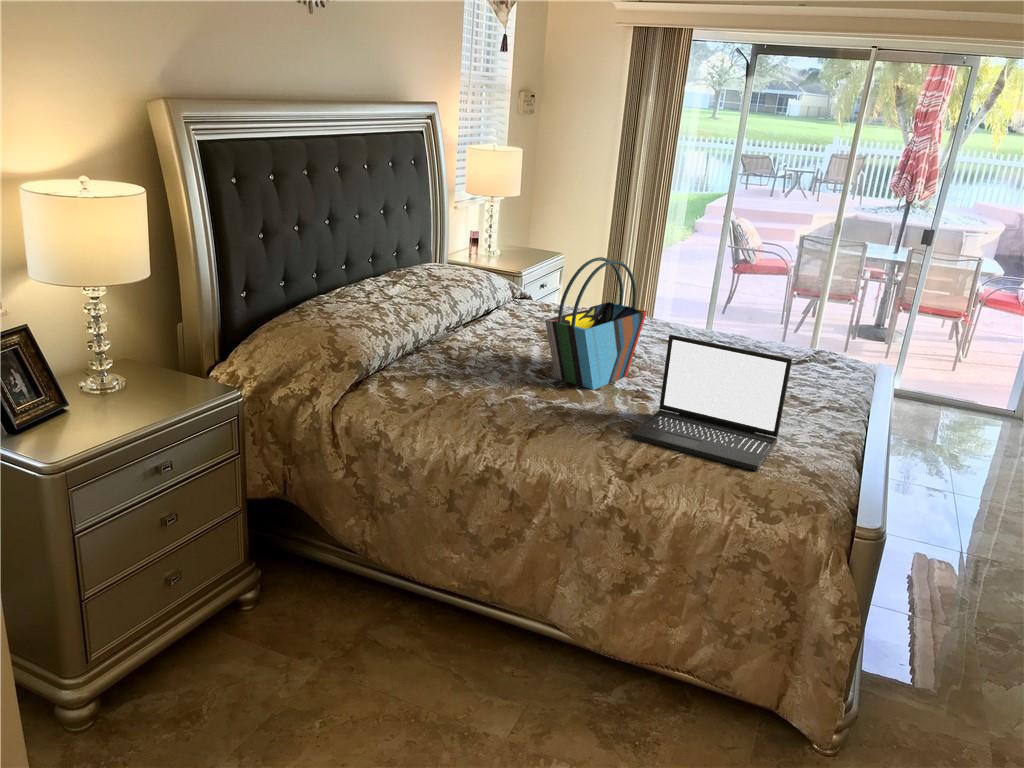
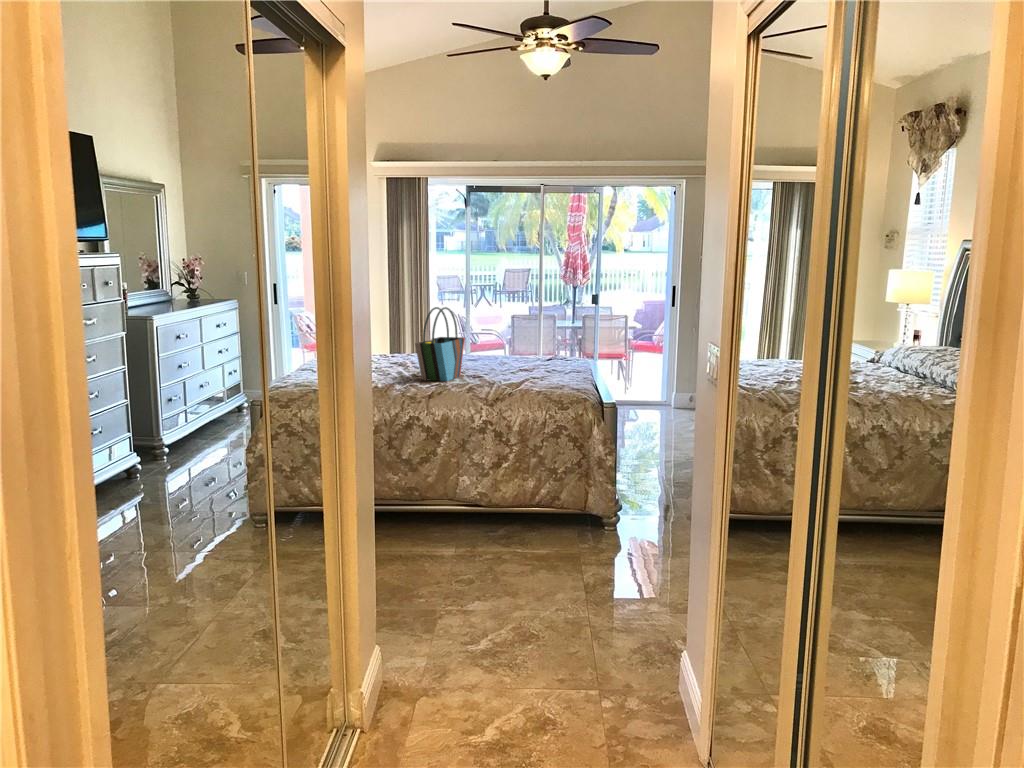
laptop: present [631,335,792,471] -> none [484,337,555,391]

